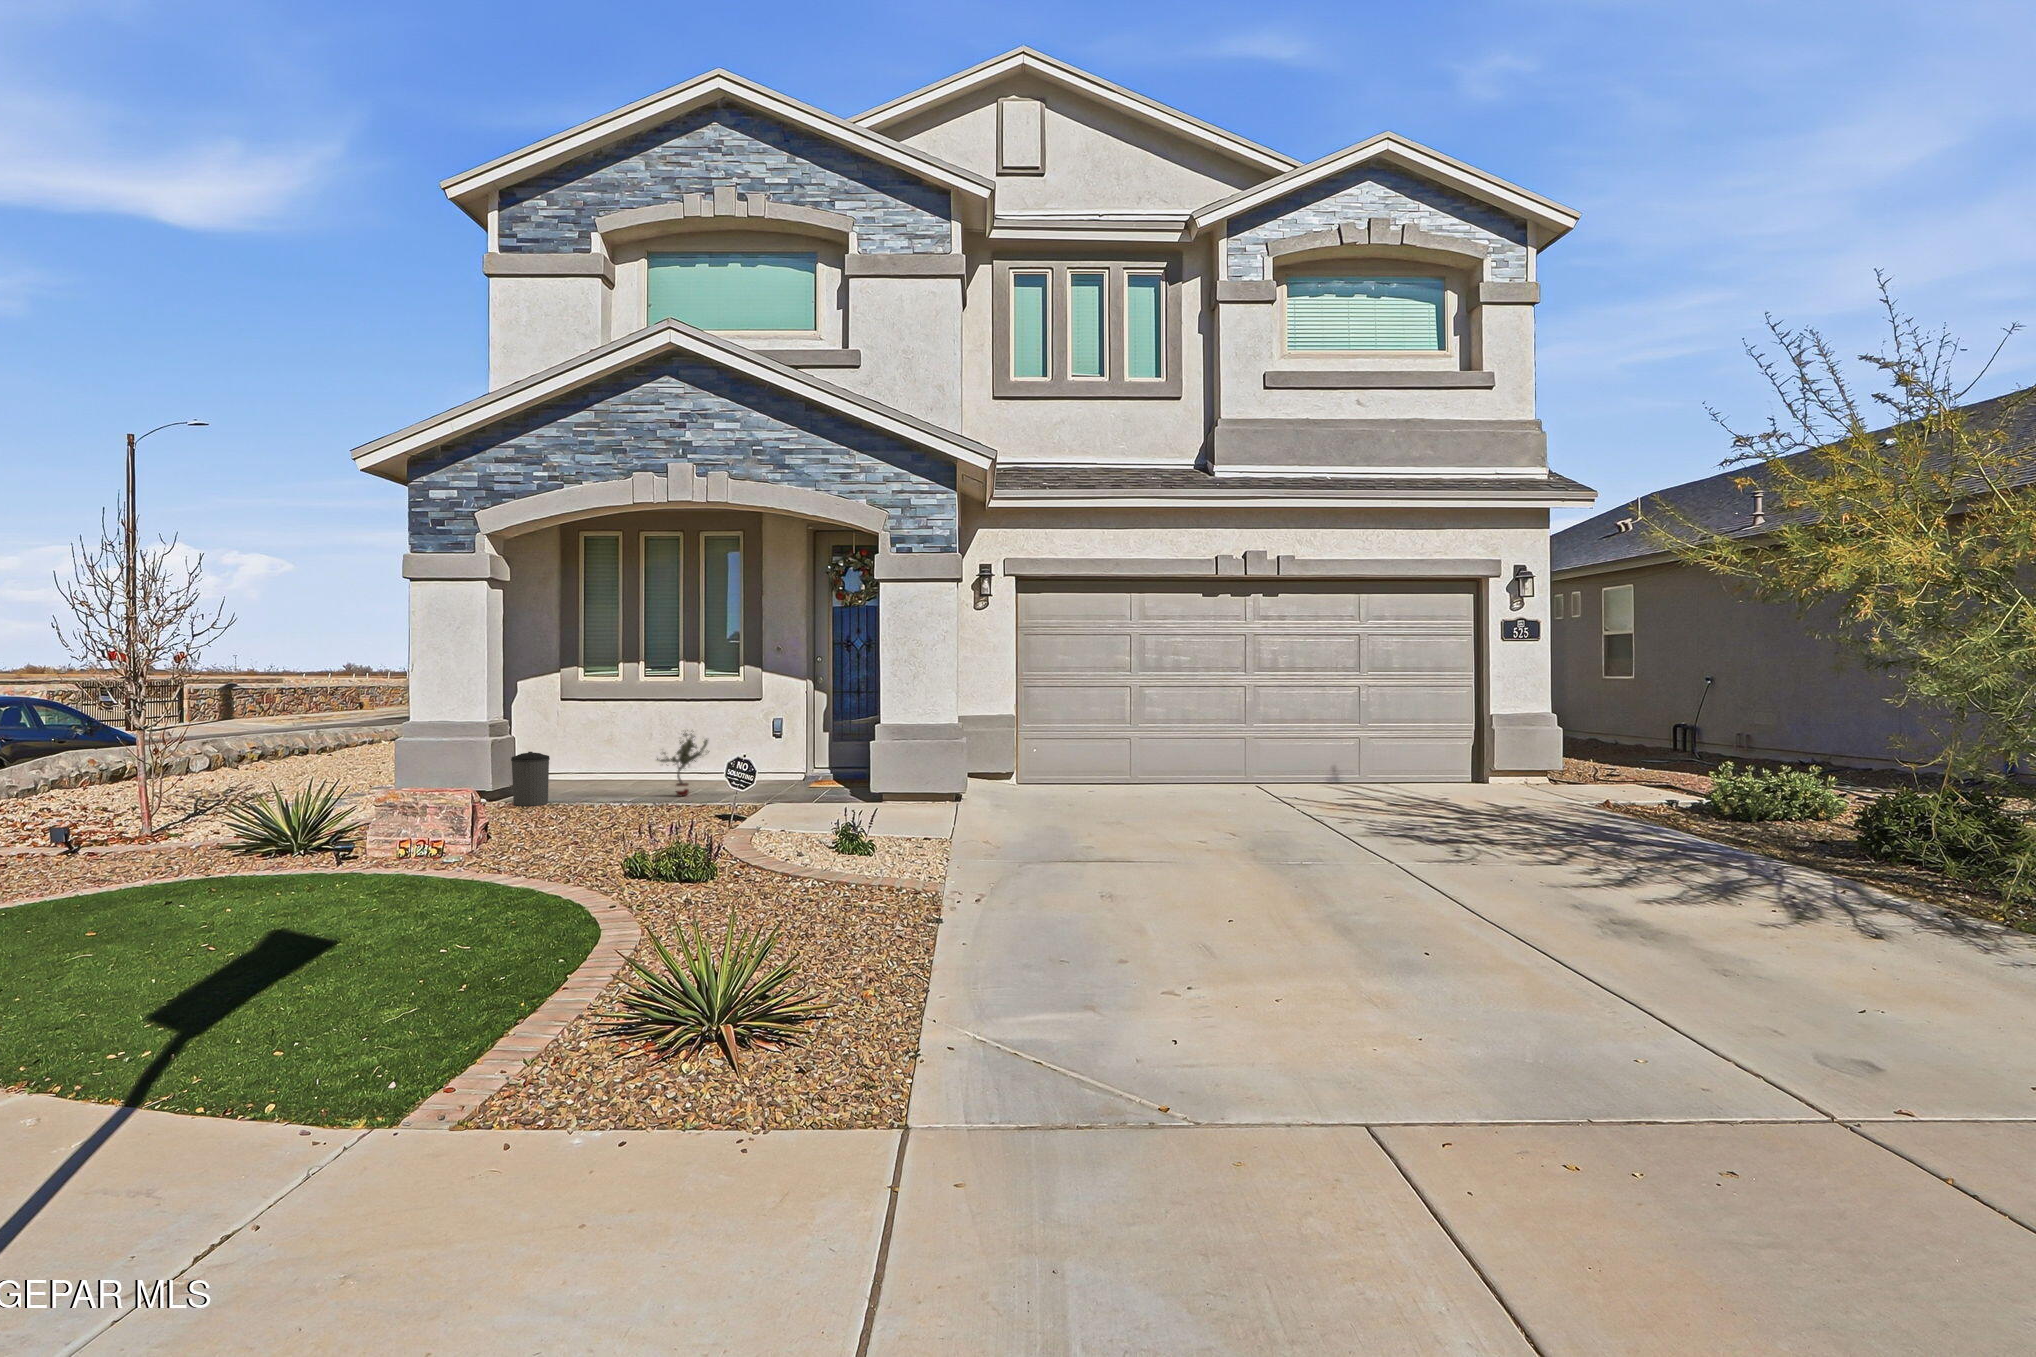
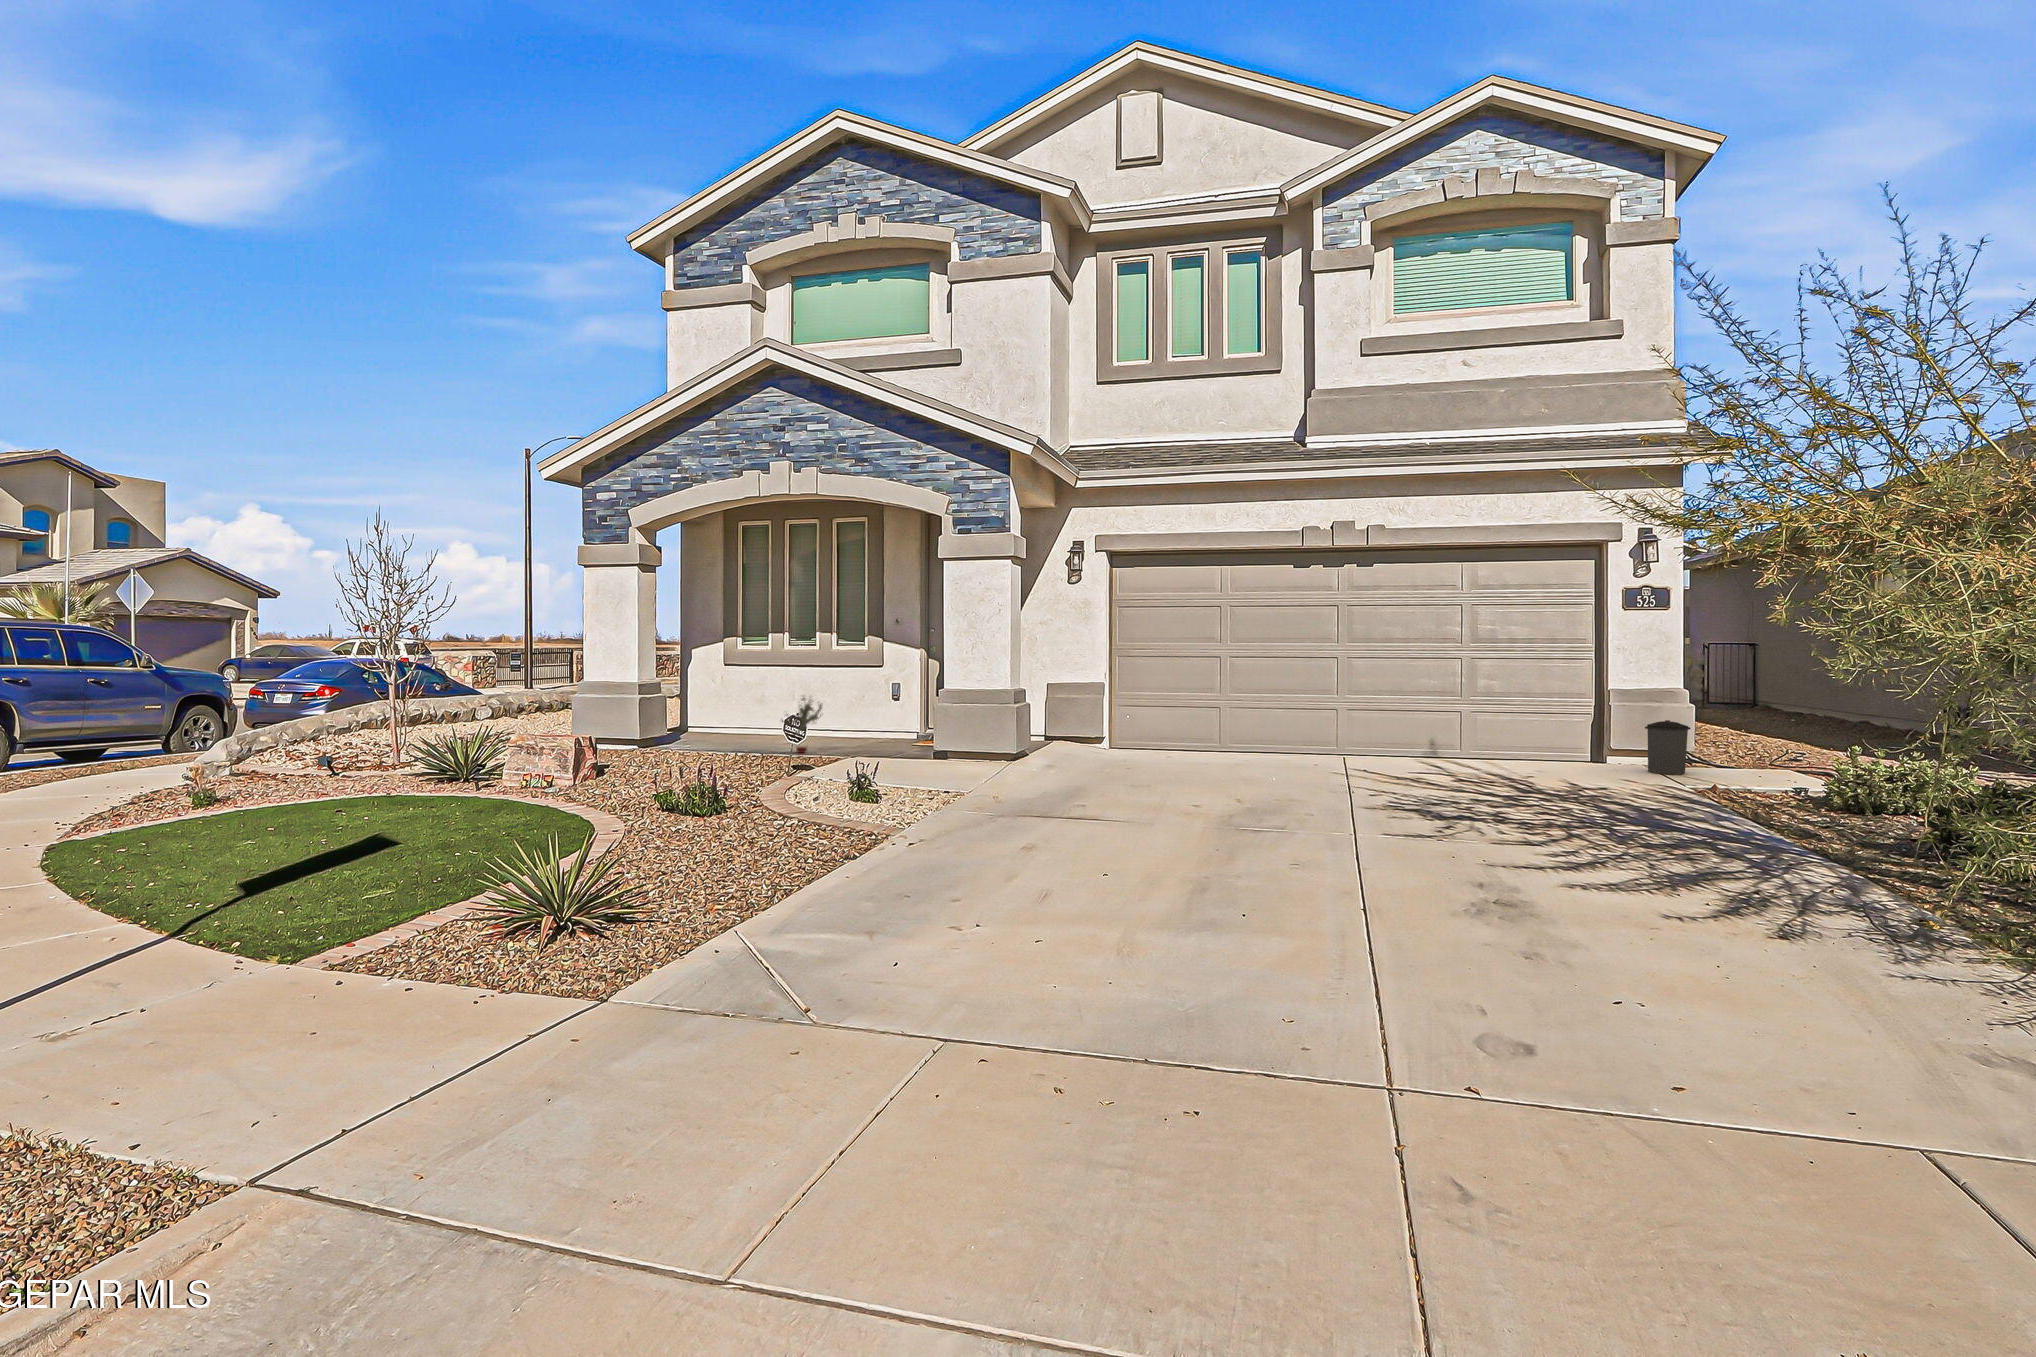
trash can: present [511,752,550,806] -> present [1645,720,1691,774]

